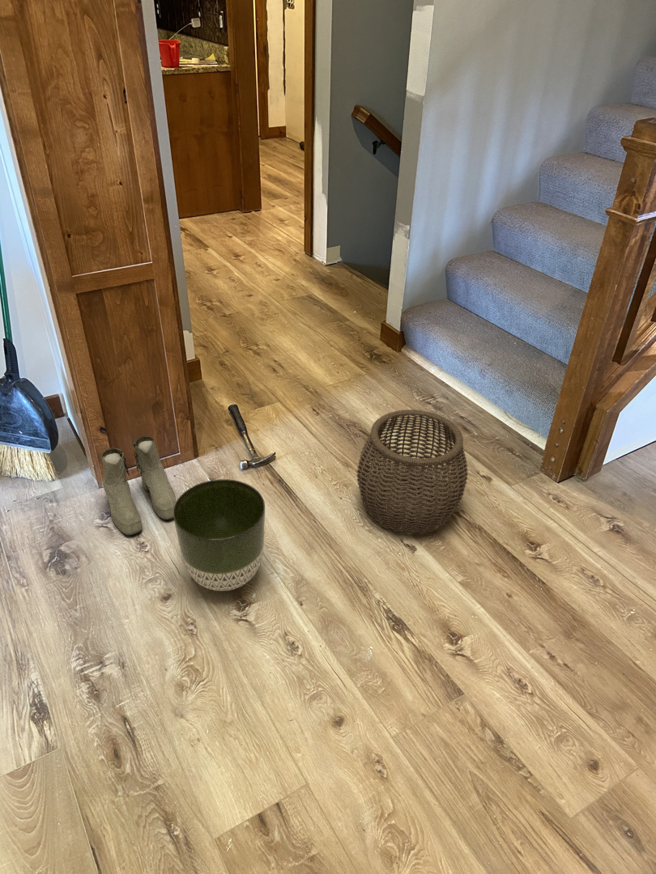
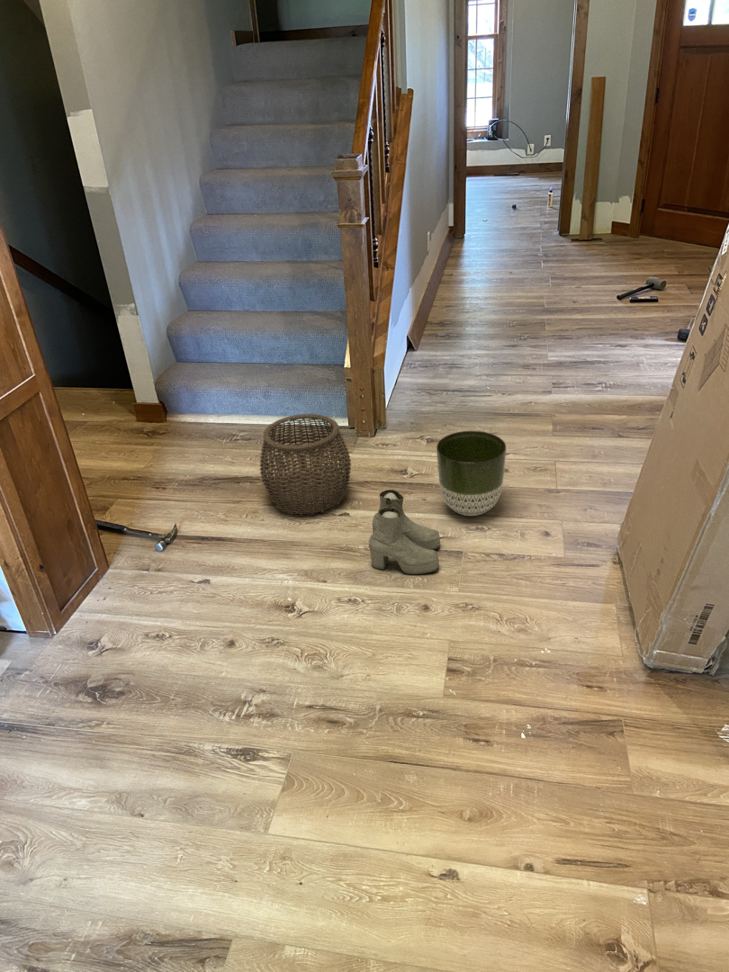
boots: present [101,436,176,535] -> present [369,490,440,574]
planter: present [173,479,265,591] -> present [437,431,506,516]

